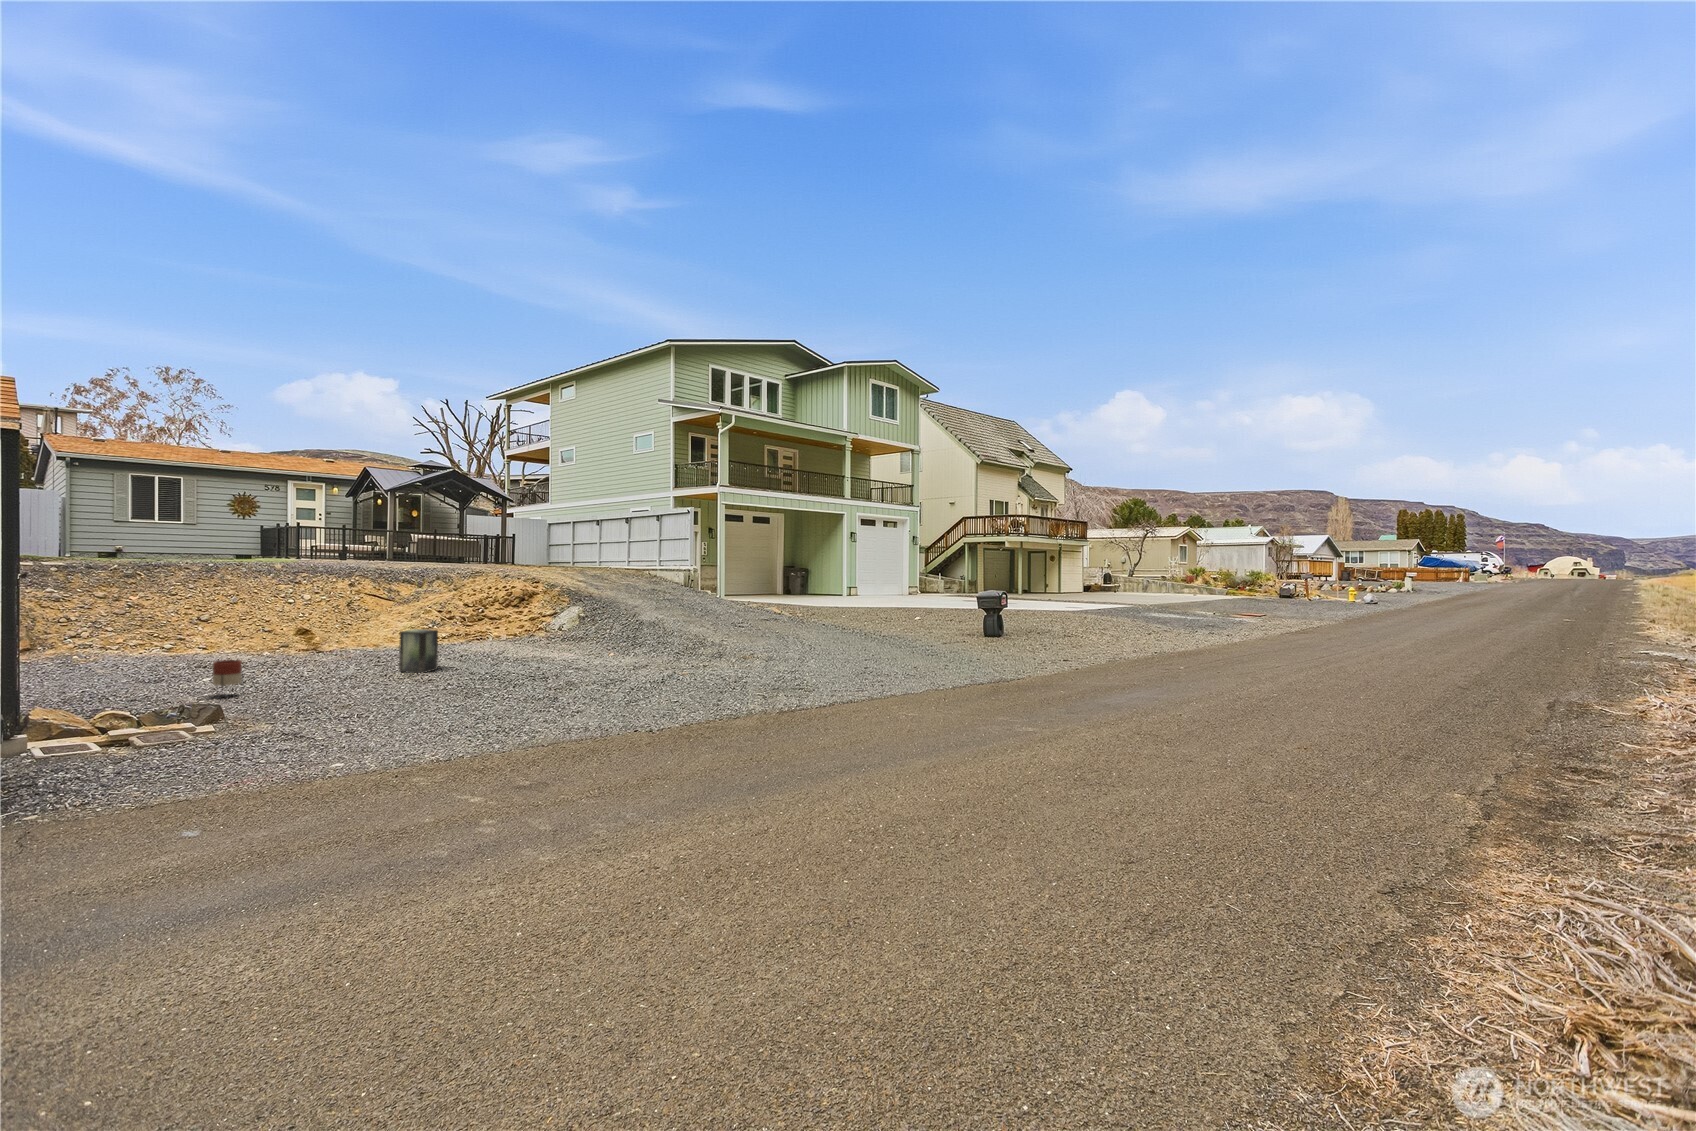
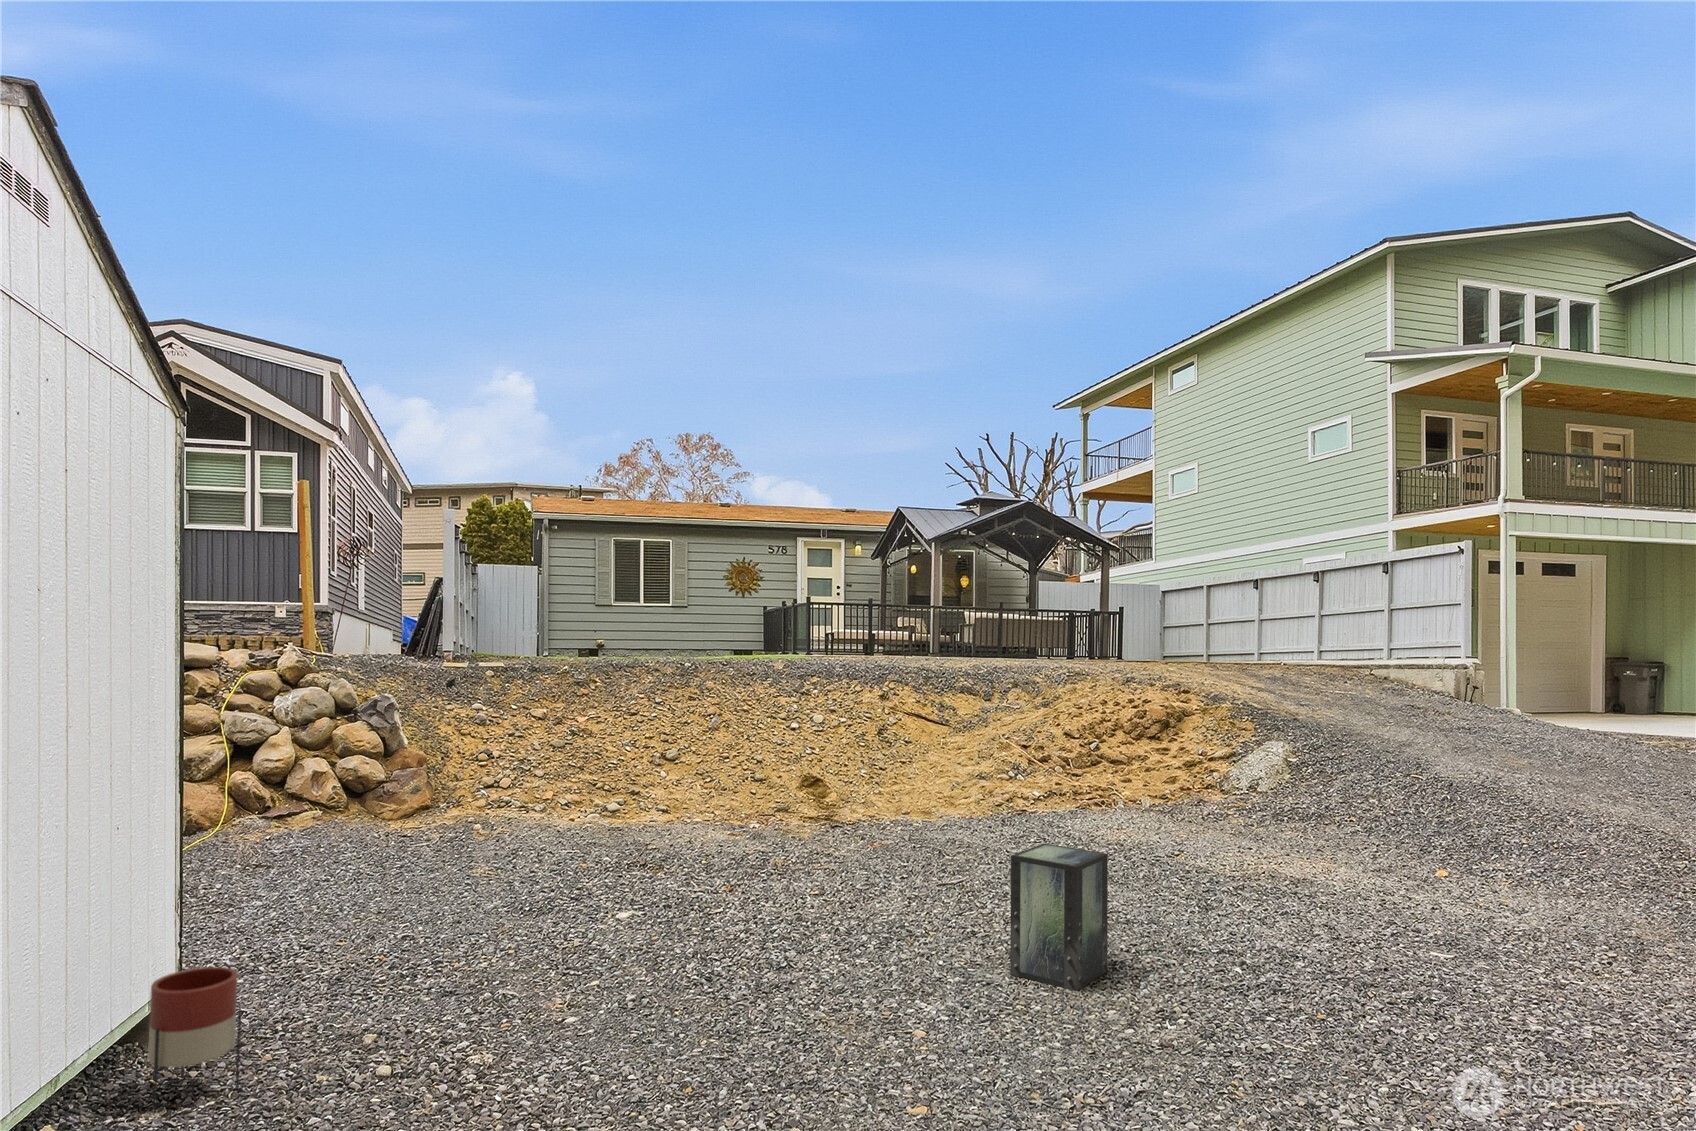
planter: present [213,660,244,687] -> present [148,967,241,1112]

